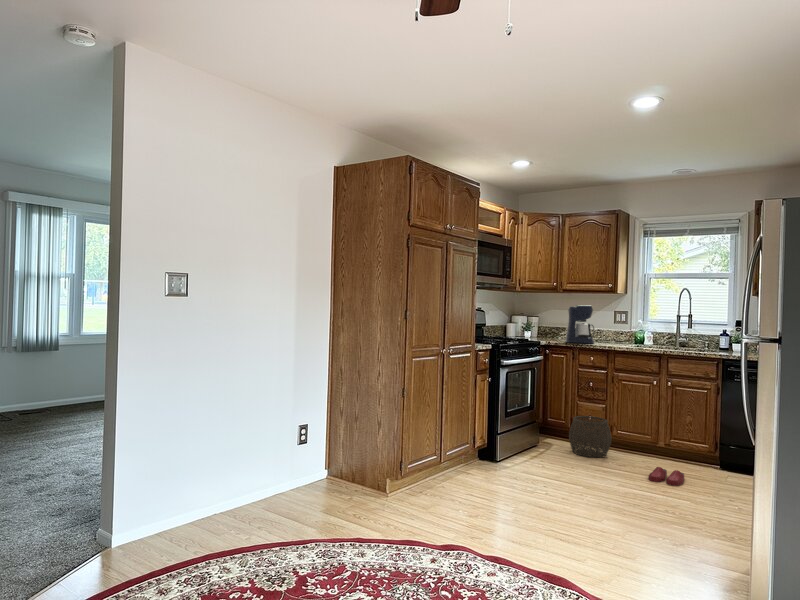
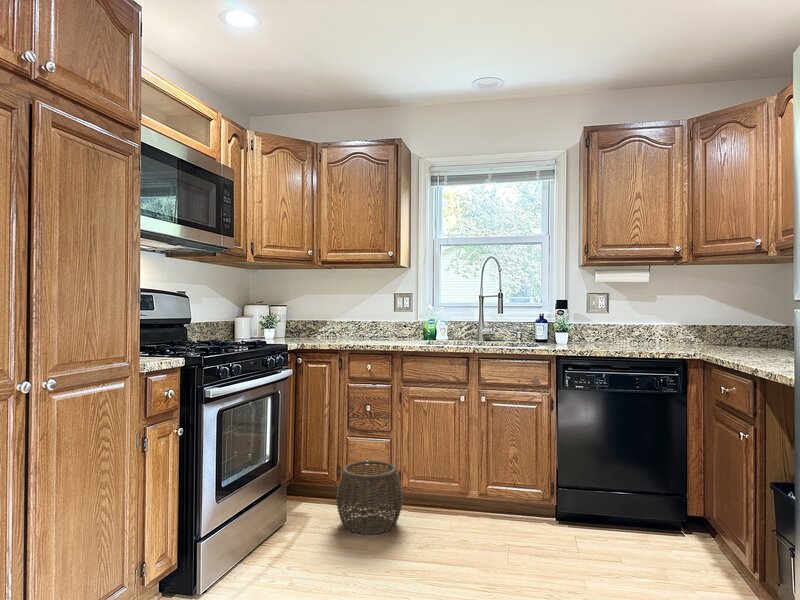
coffee maker: present [565,305,594,344] -> none [326,283,371,344]
slippers: present [648,467,684,486] -> none [472,545,526,584]

